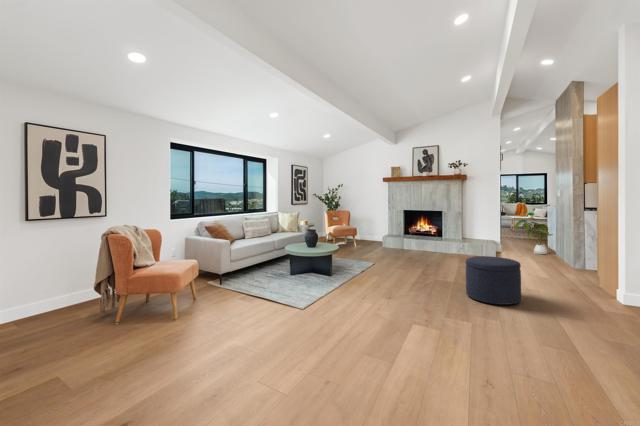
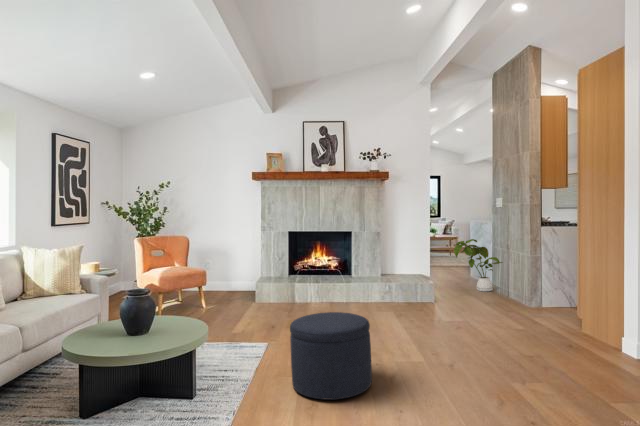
ottoman: present [466,256,521,305] -> present [290,312,372,400]

